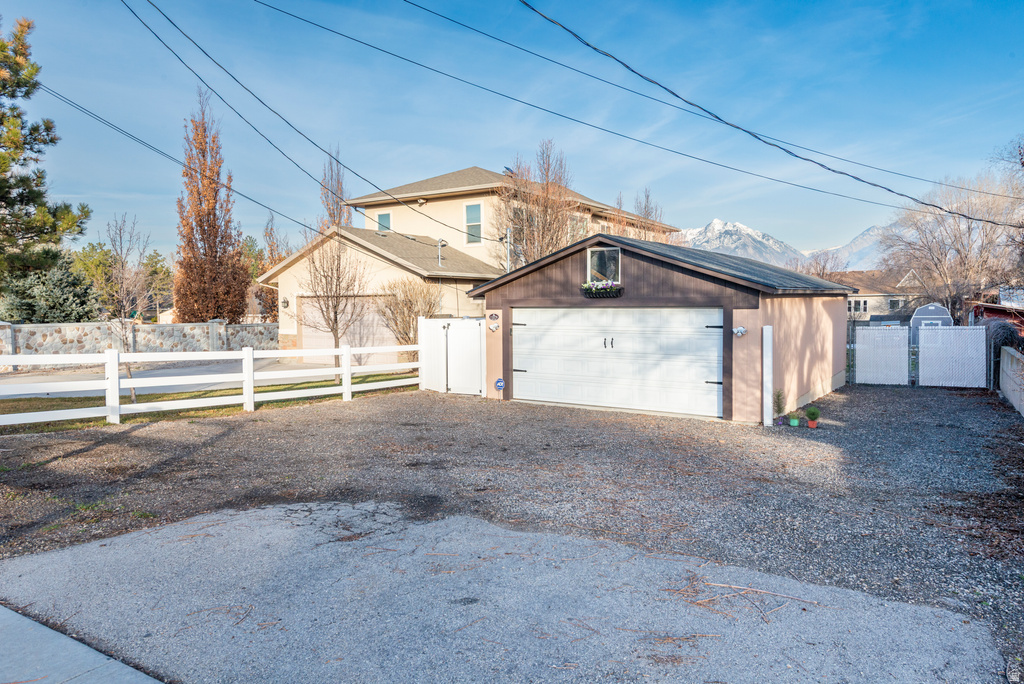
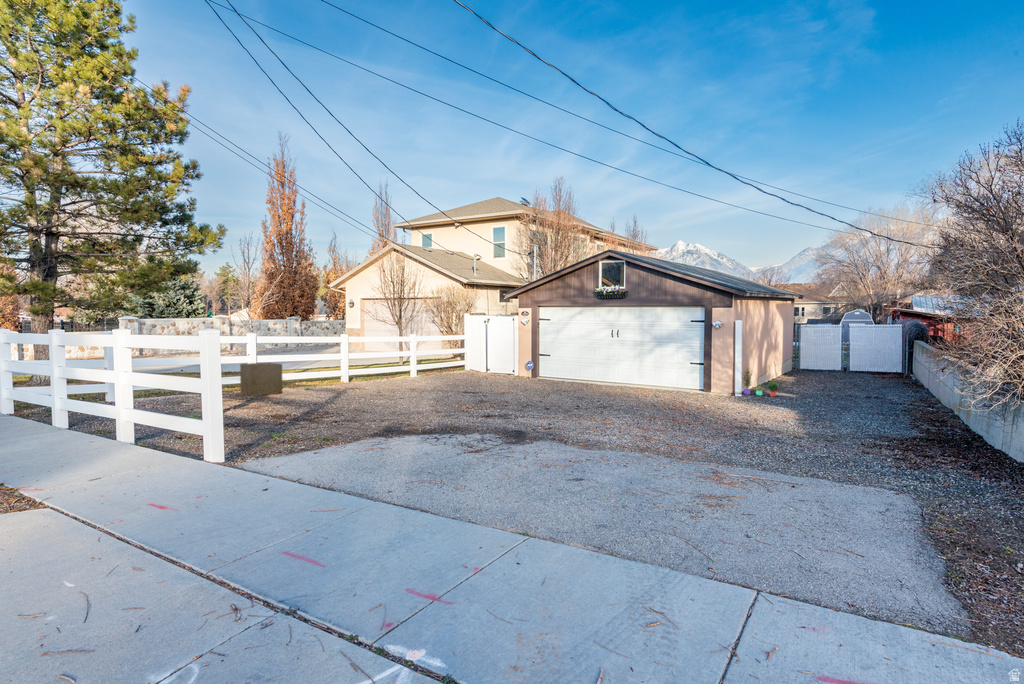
cardboard box: none [96,388,153,434] -> present [240,363,282,395]

